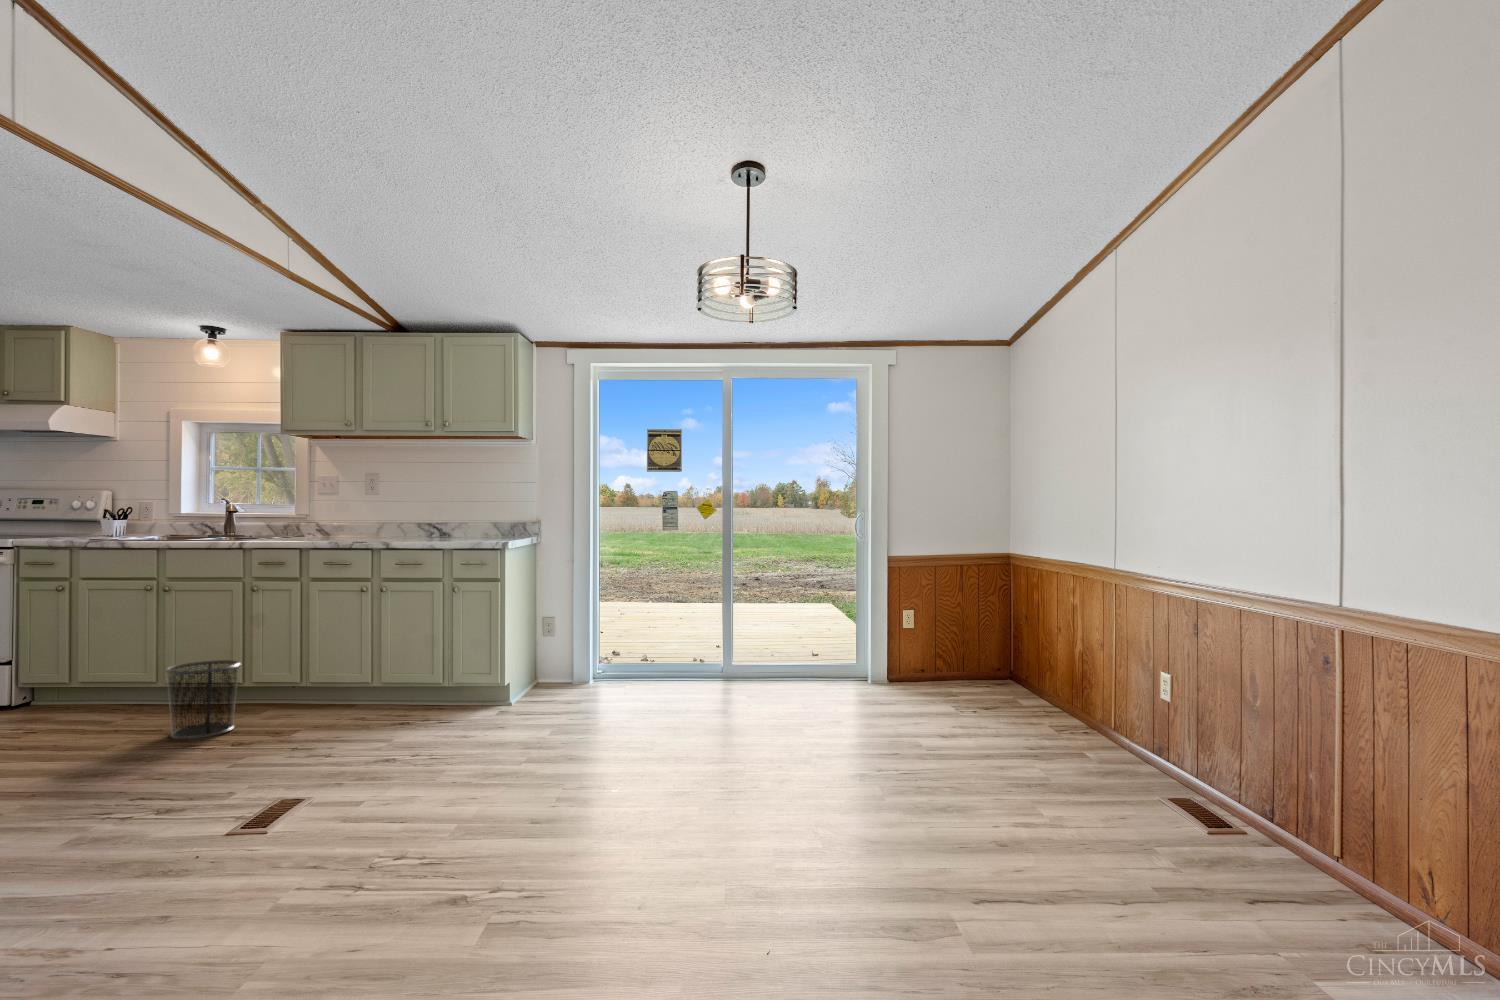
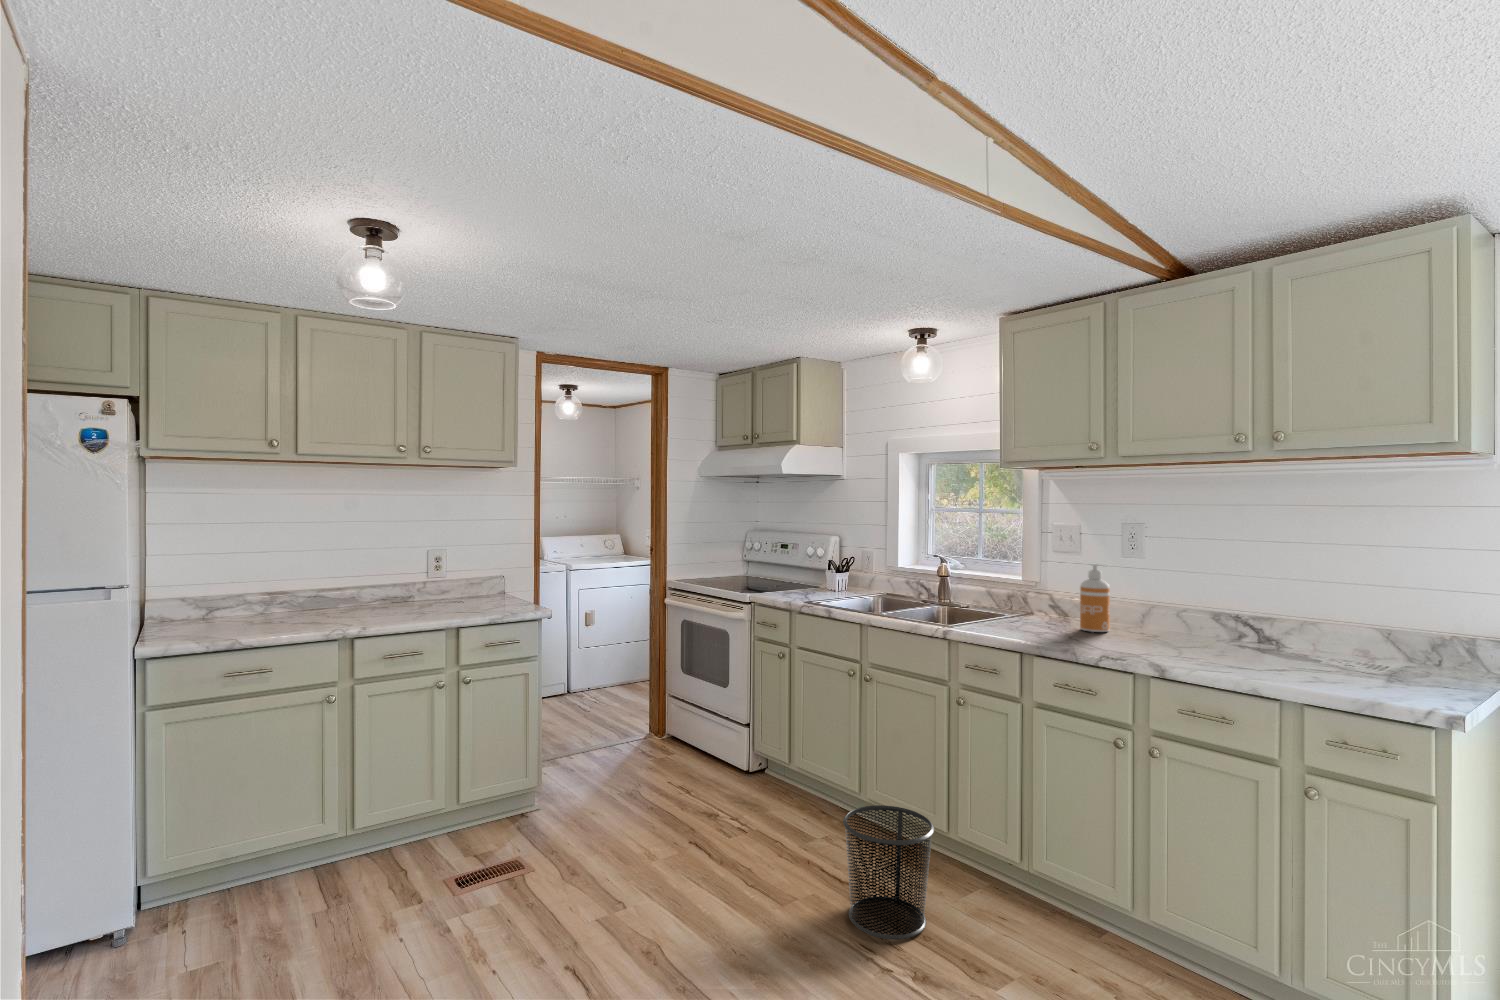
soap dispenser: none [338,496,357,538] -> present [1080,564,1110,632]

